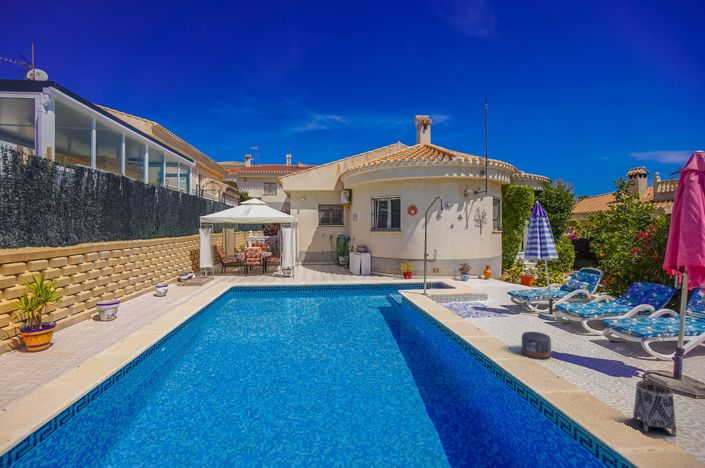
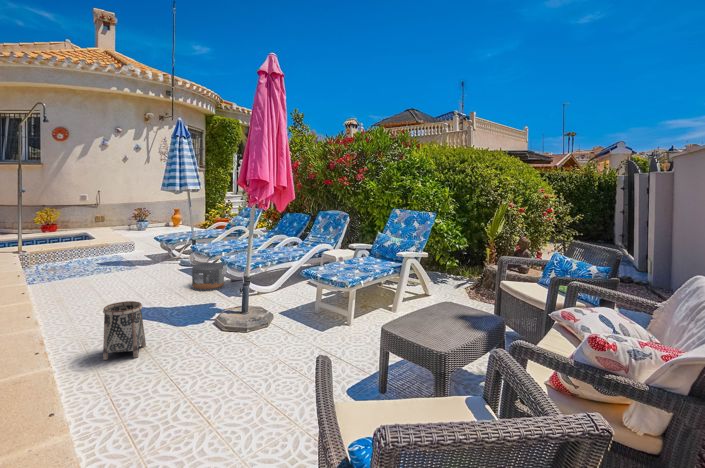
pouf: present [522,332,551,359] -> present [192,263,224,291]

